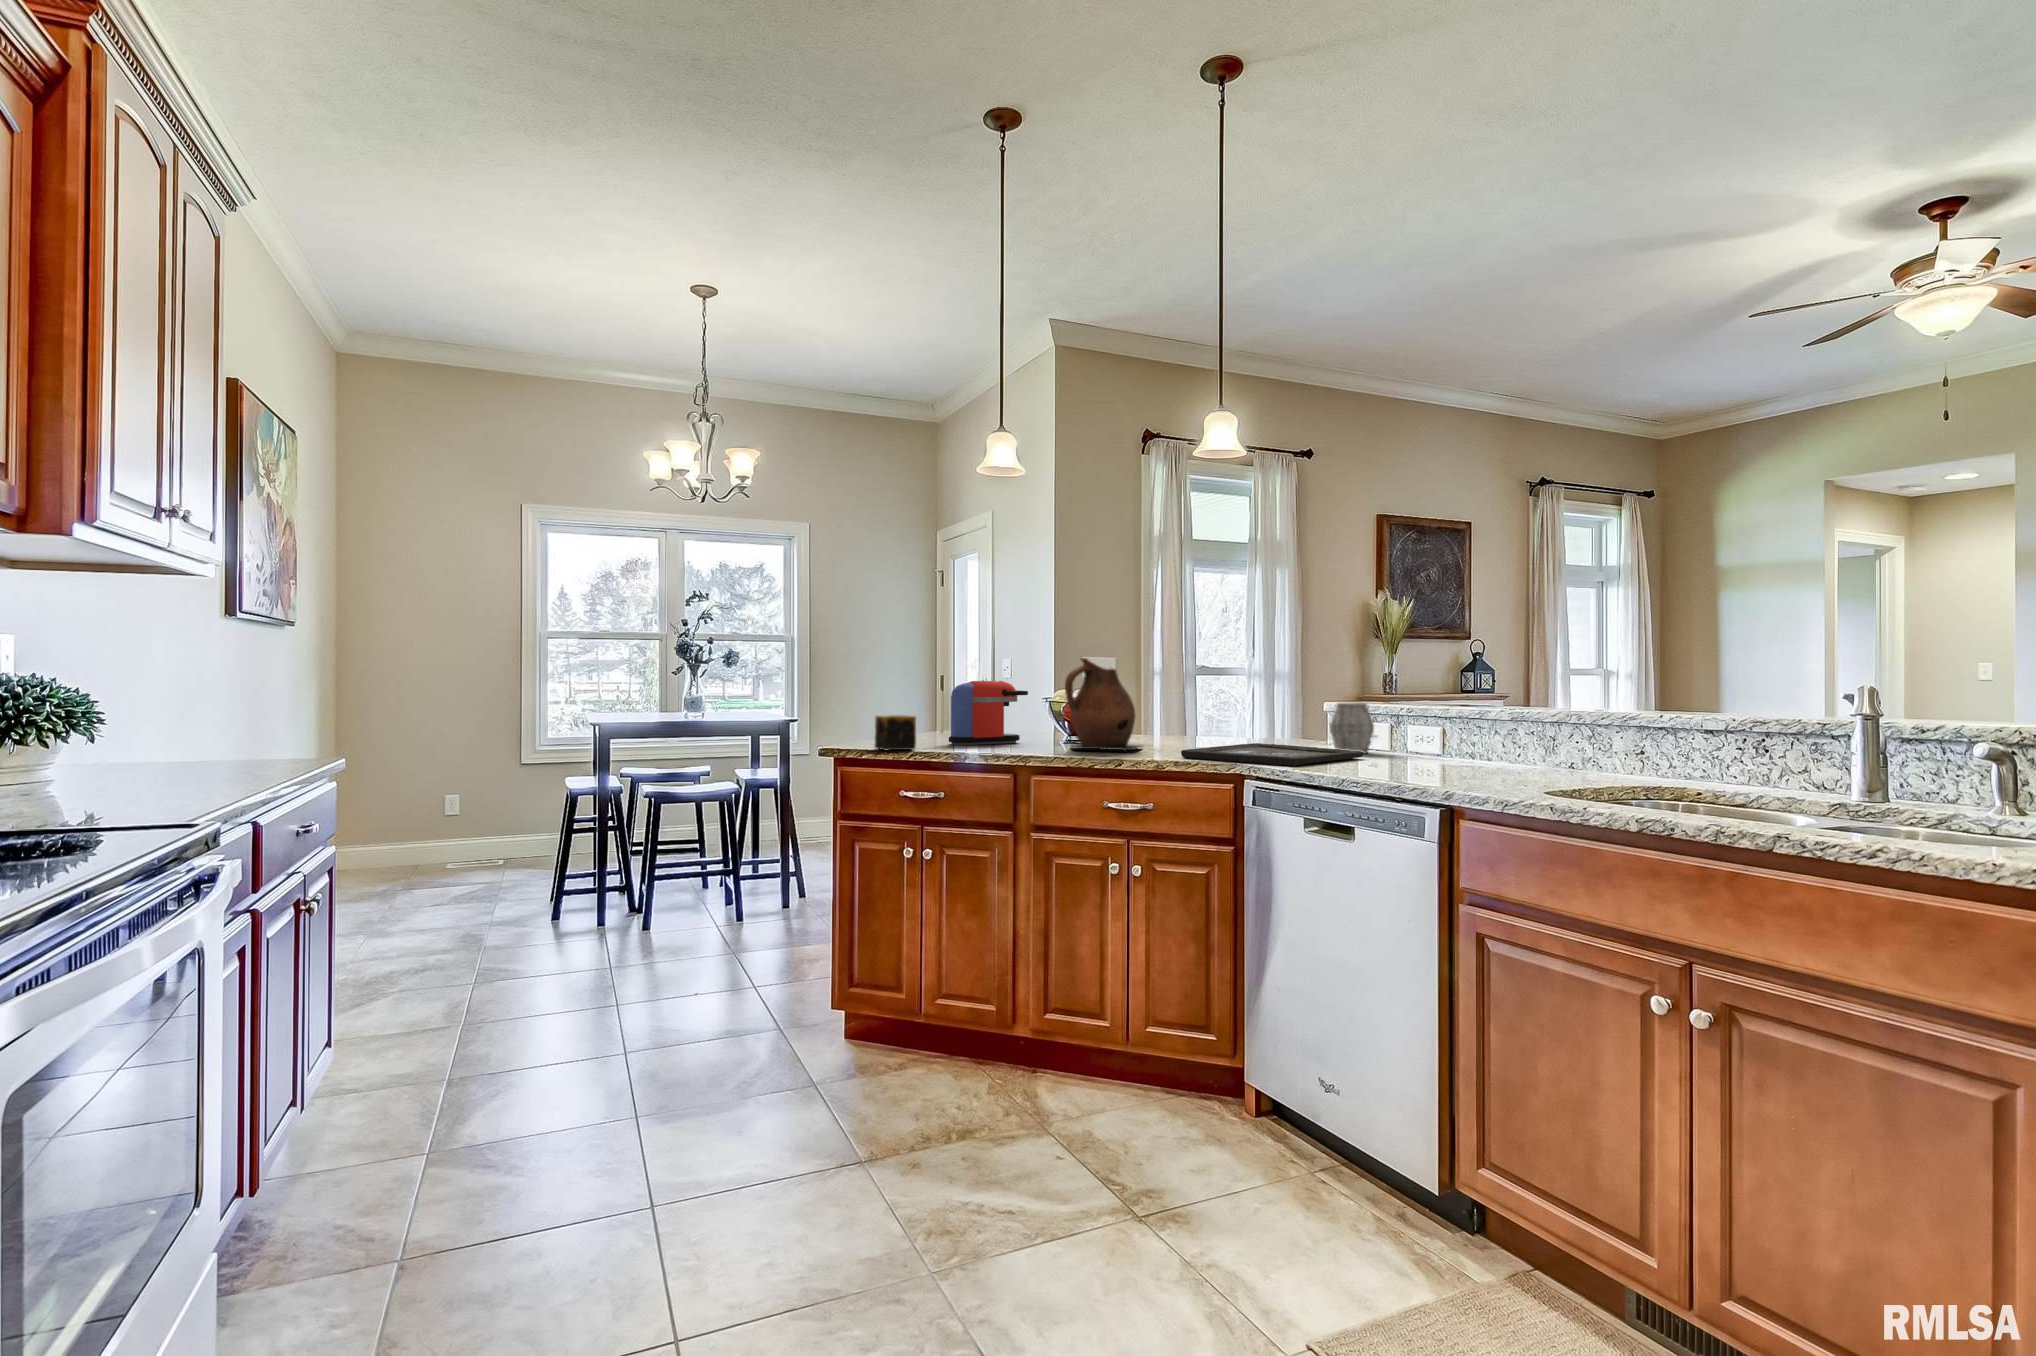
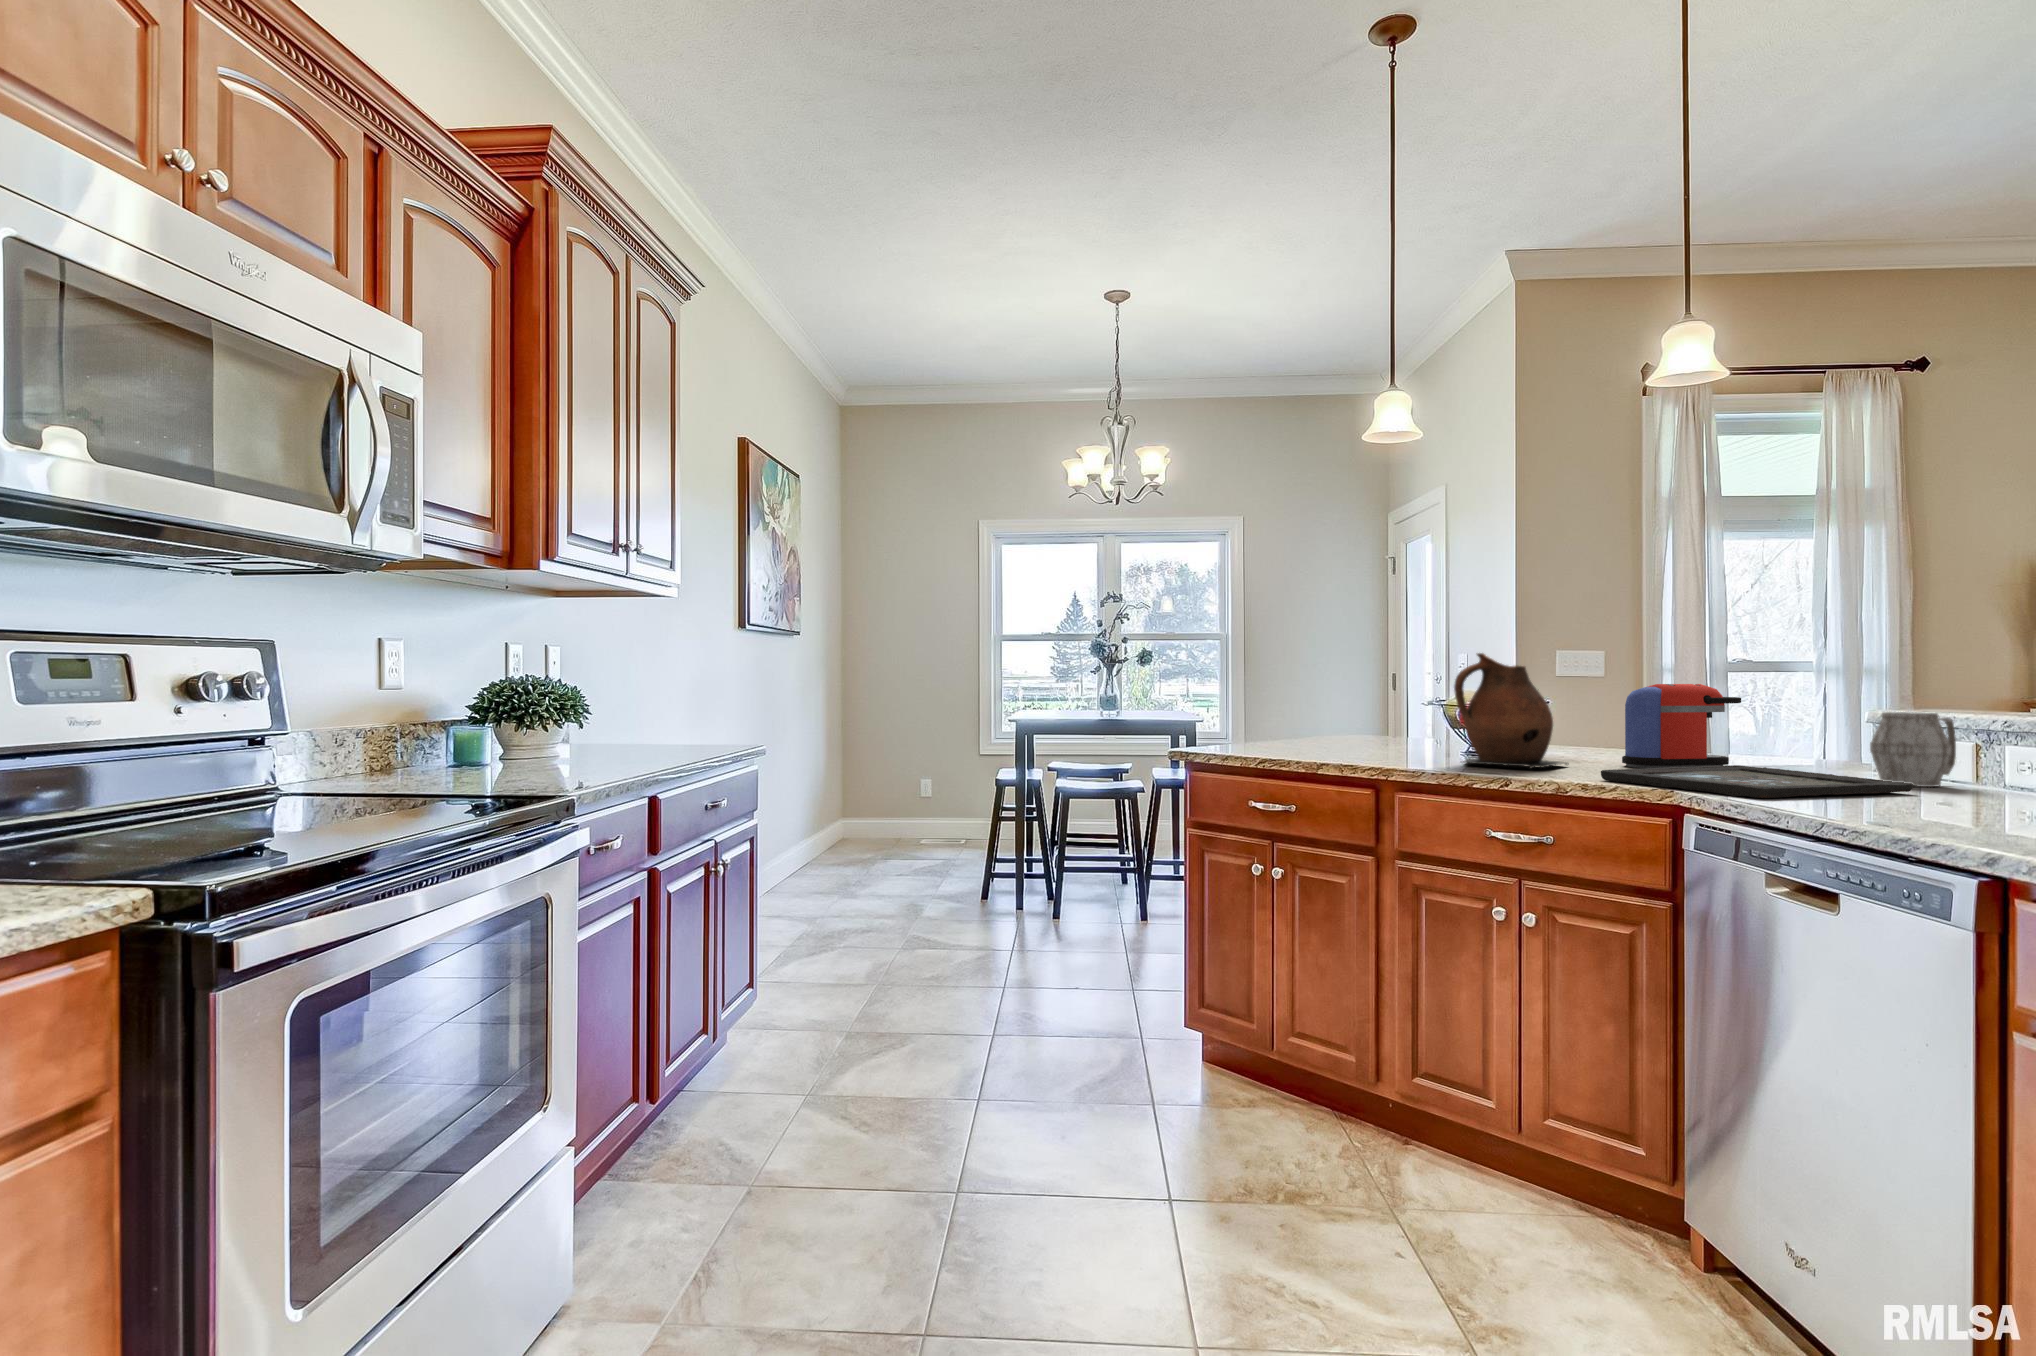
coffee maker: present [949,681,1028,745] -> present [1622,684,1741,768]
candle: present [875,715,916,751] -> none [1228,719,1271,757]

